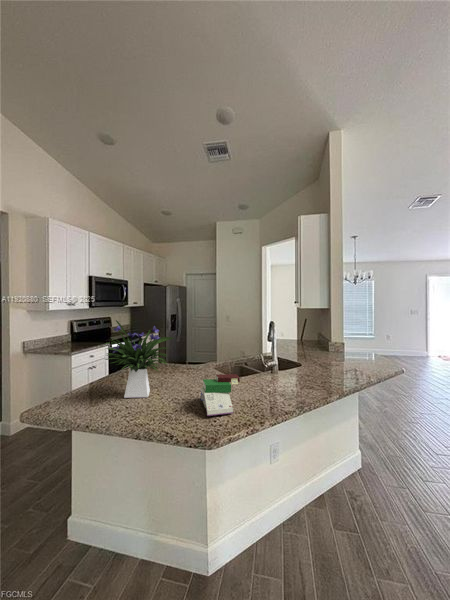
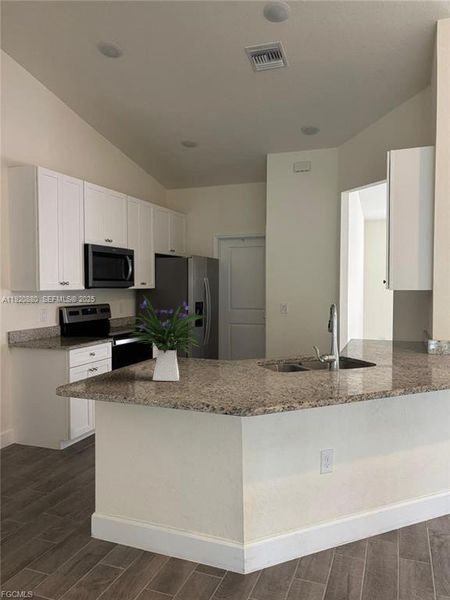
book: present [200,374,240,416] -> none [236,356,281,393]

